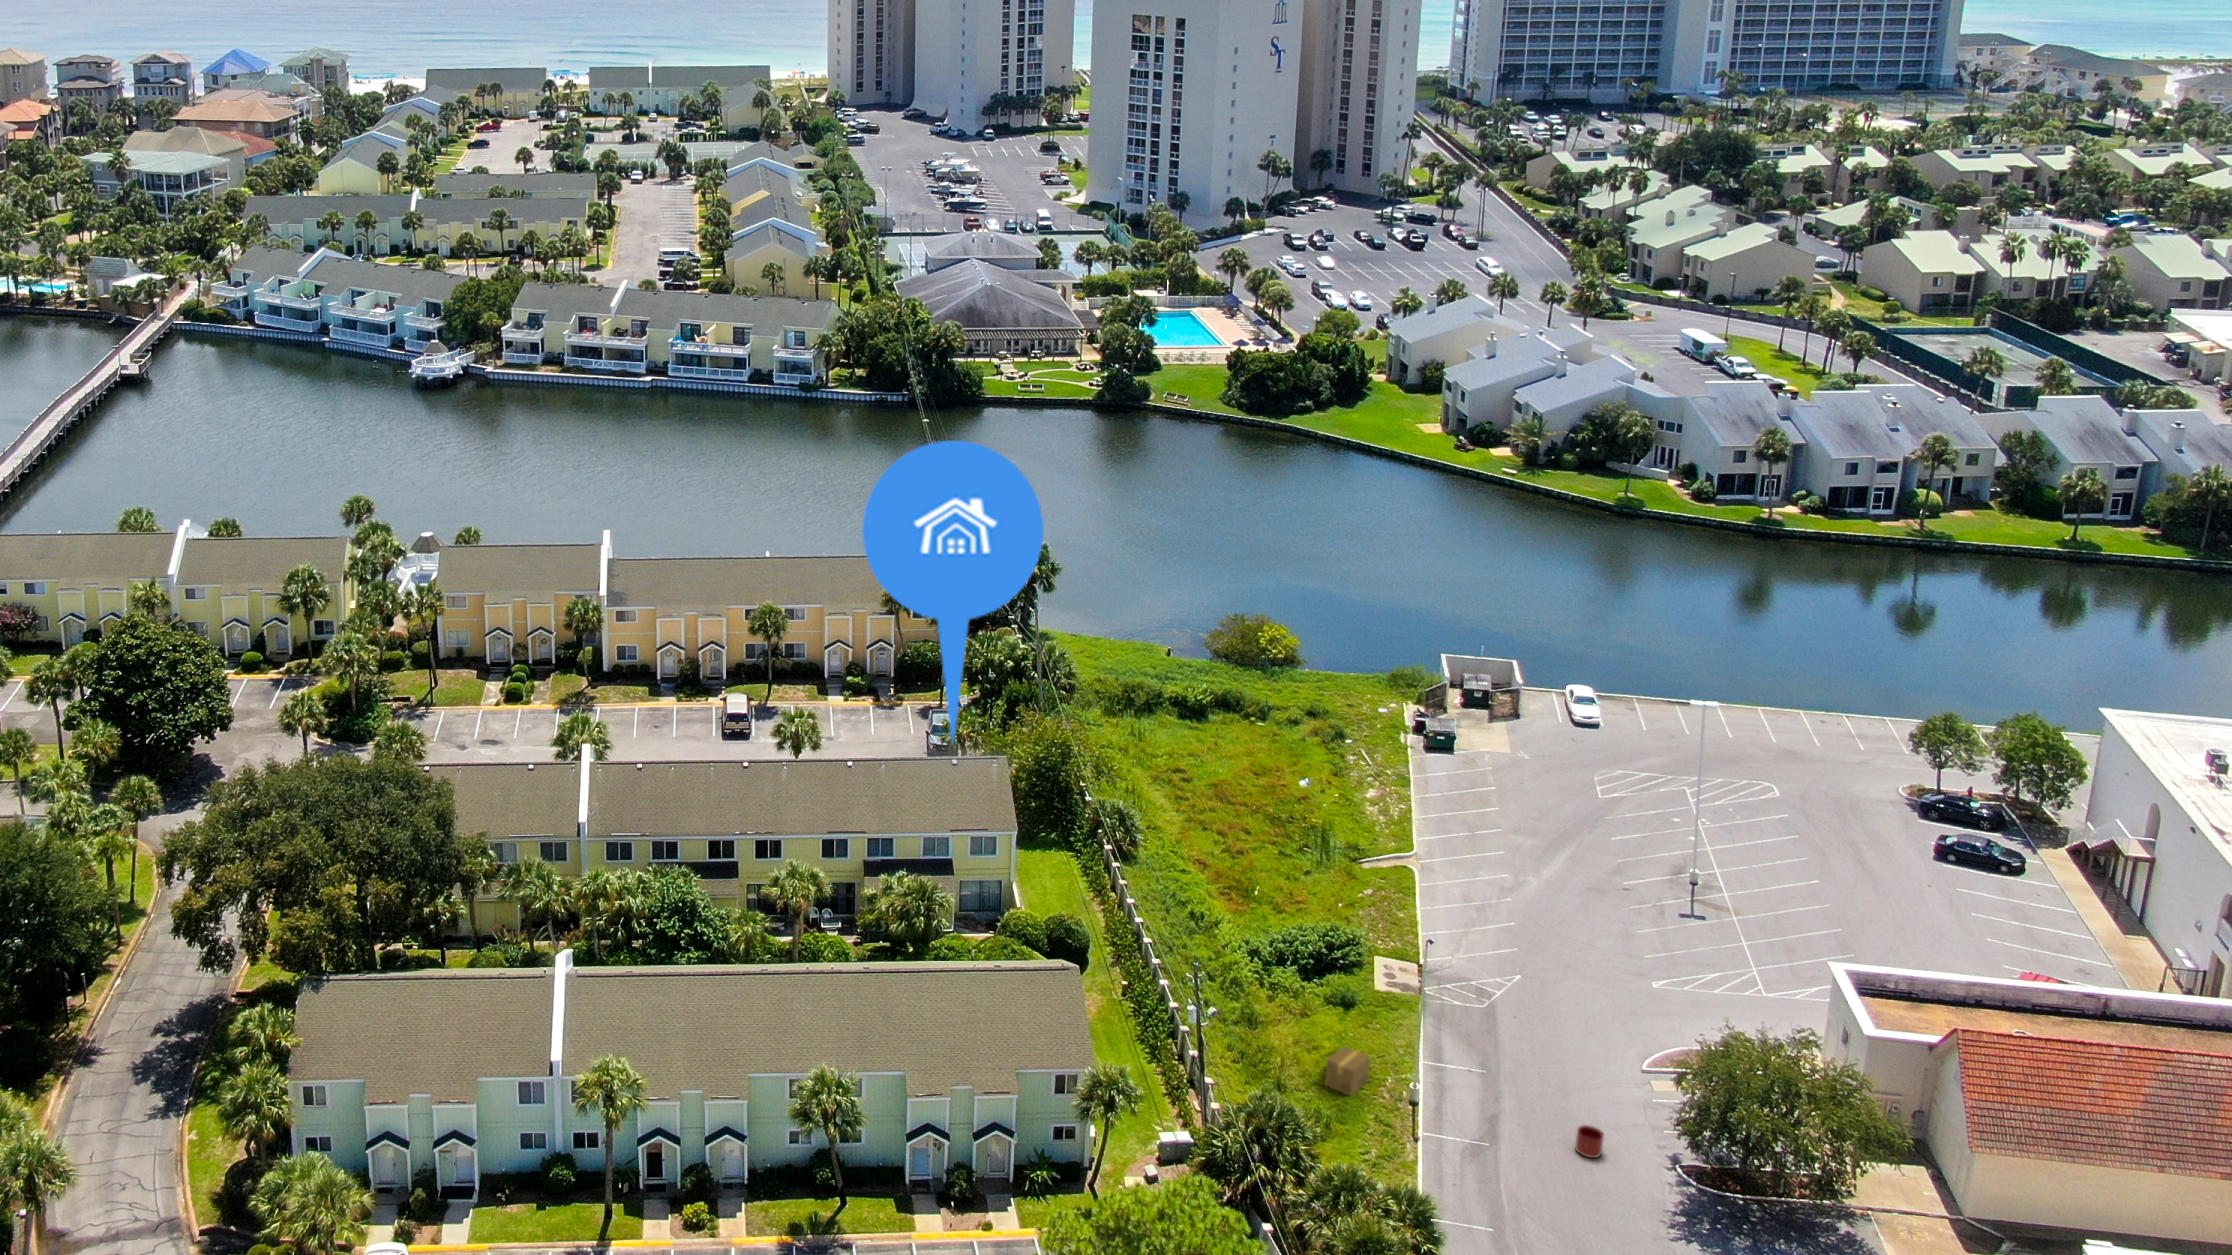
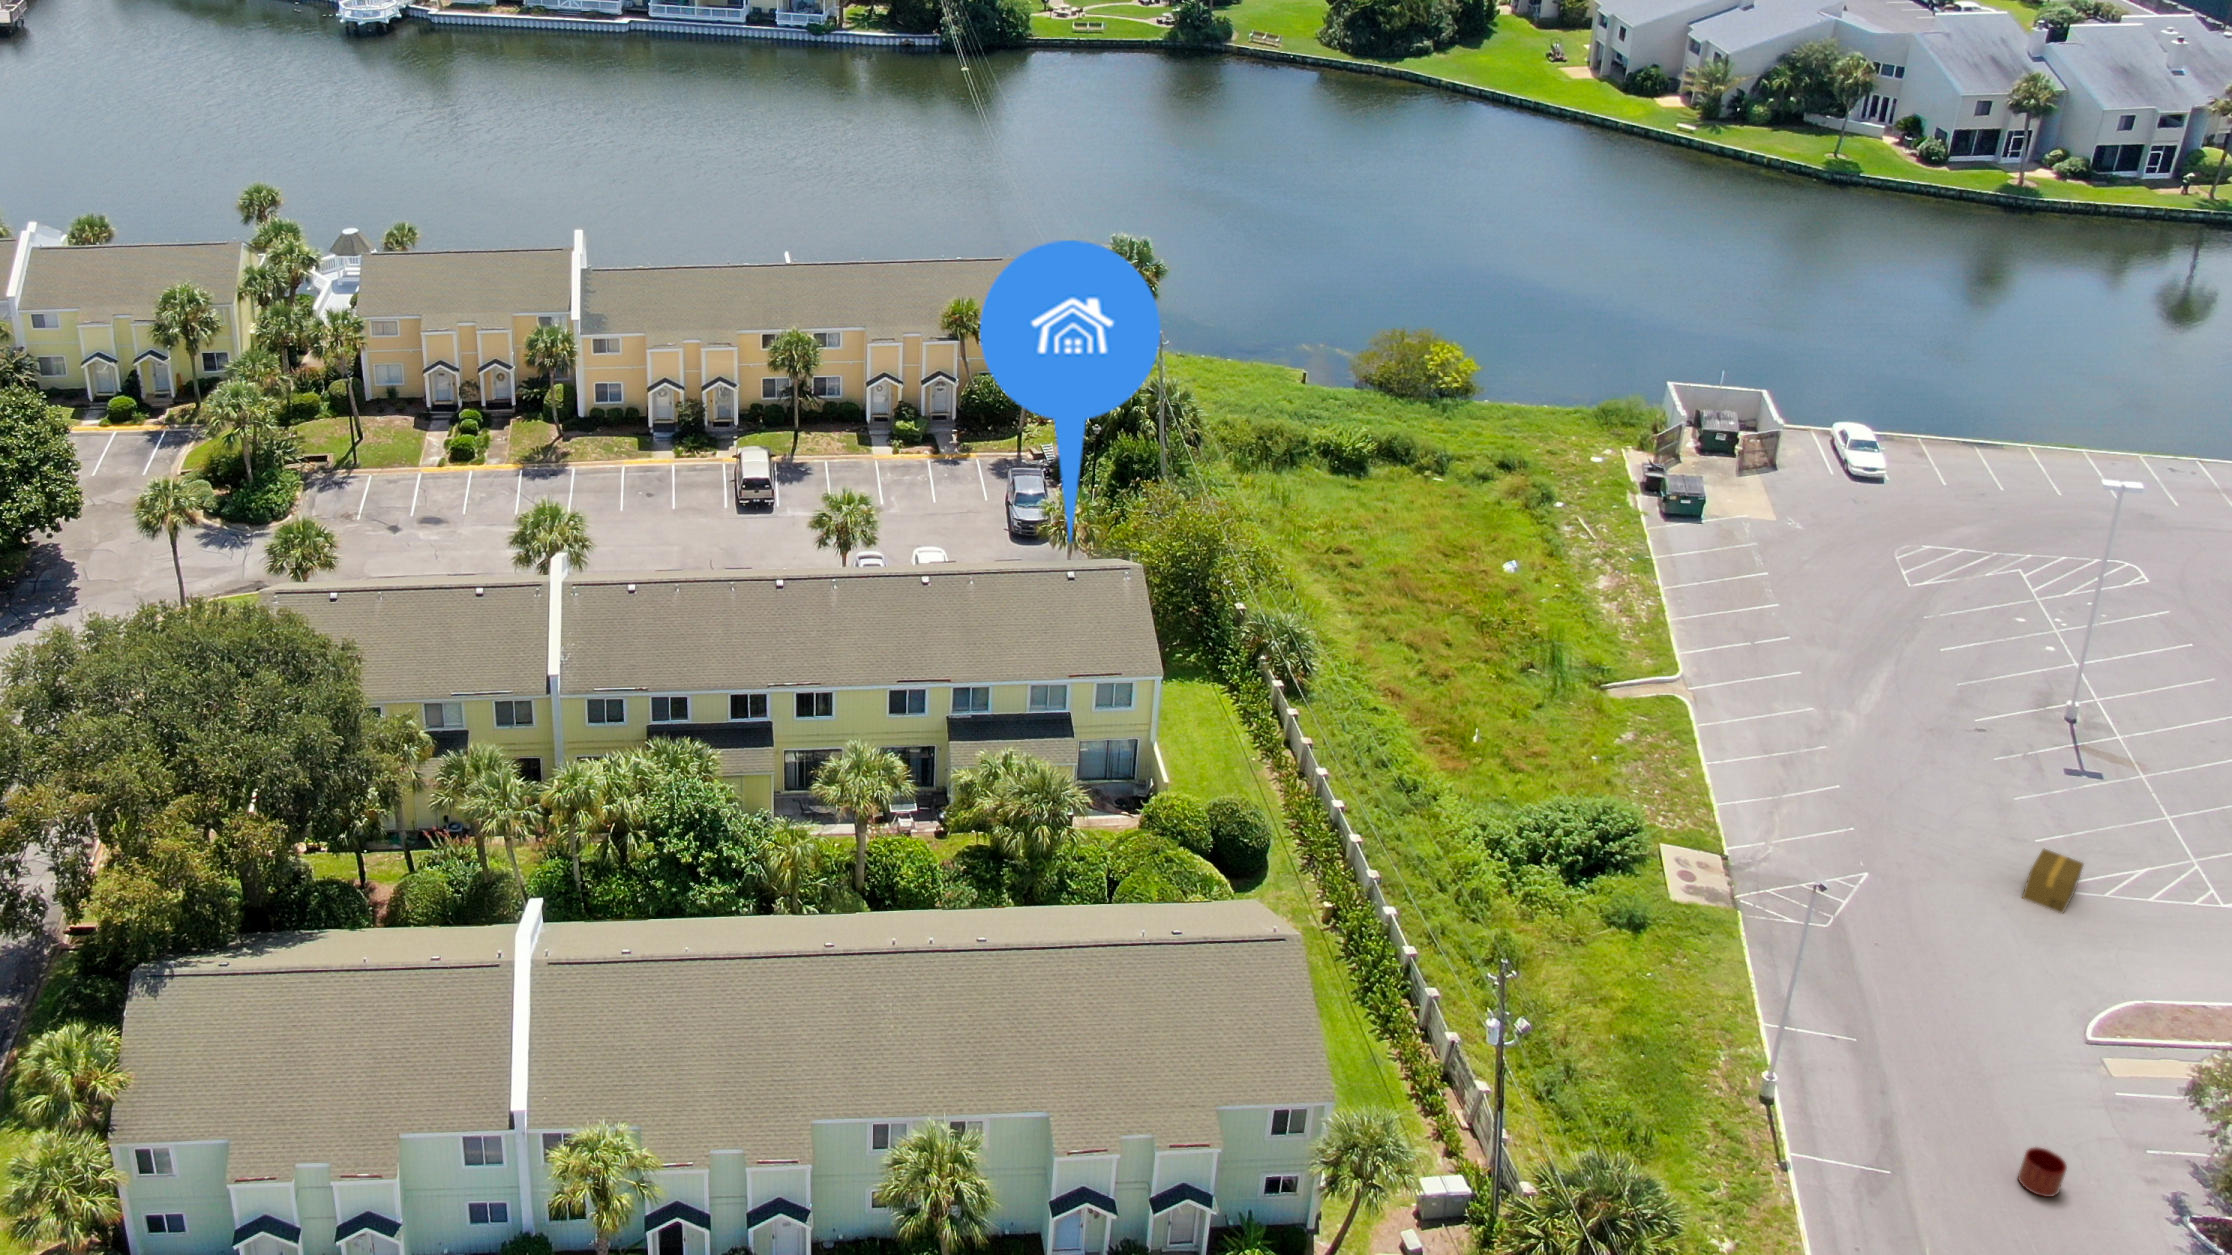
cardboard box: present [1325,1046,1370,1096] -> present [2022,848,2083,913]

